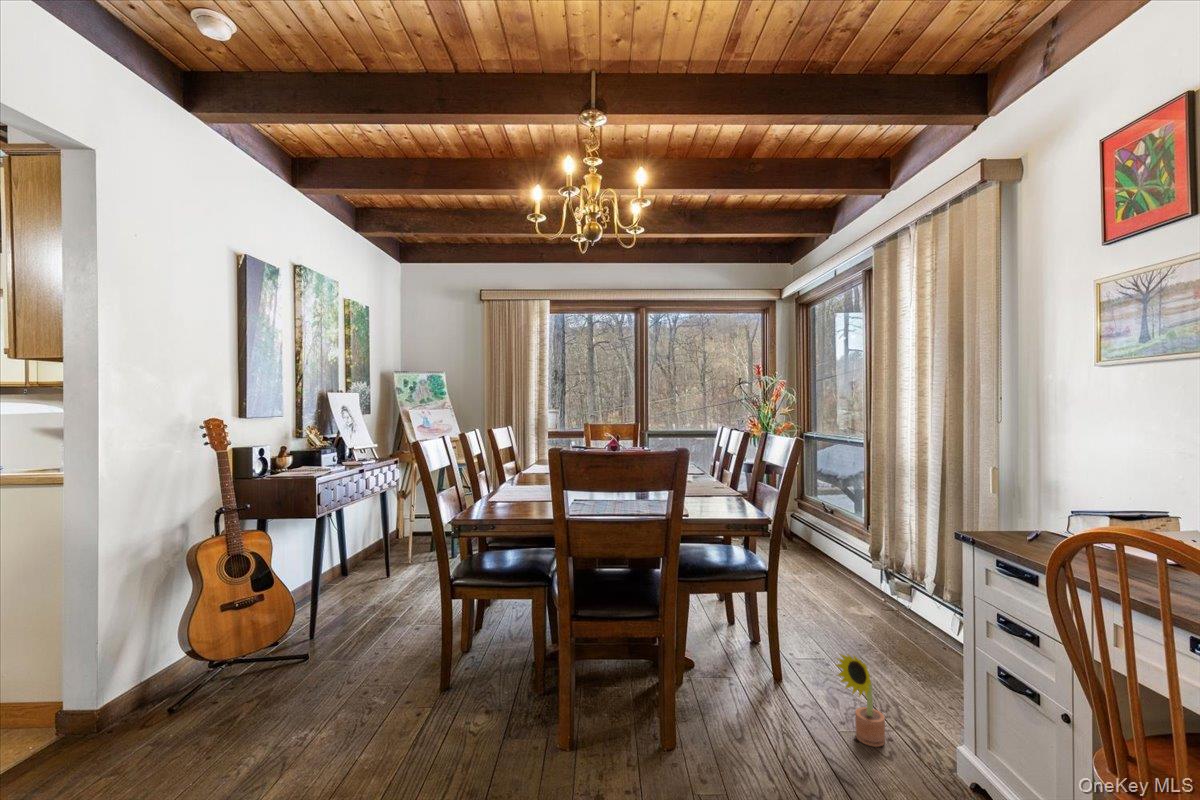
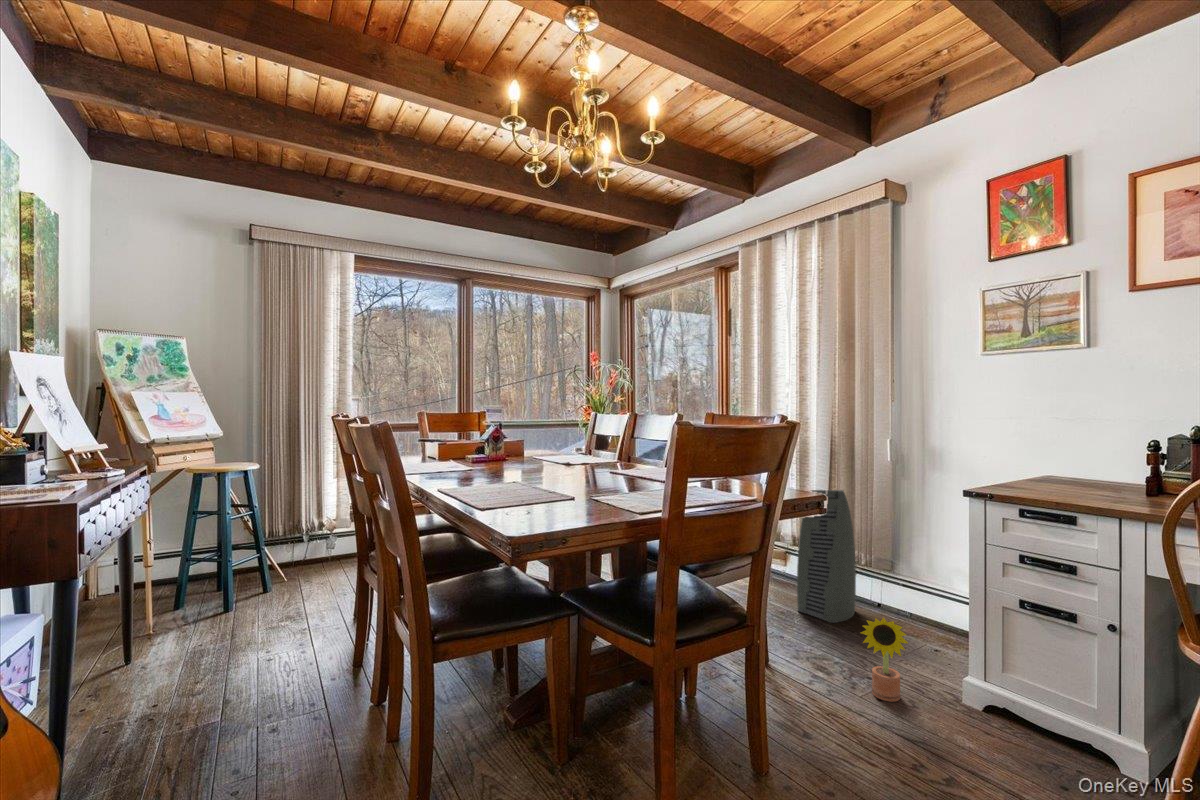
air purifier: none [880,518,960,668] -> present [797,490,856,623]

